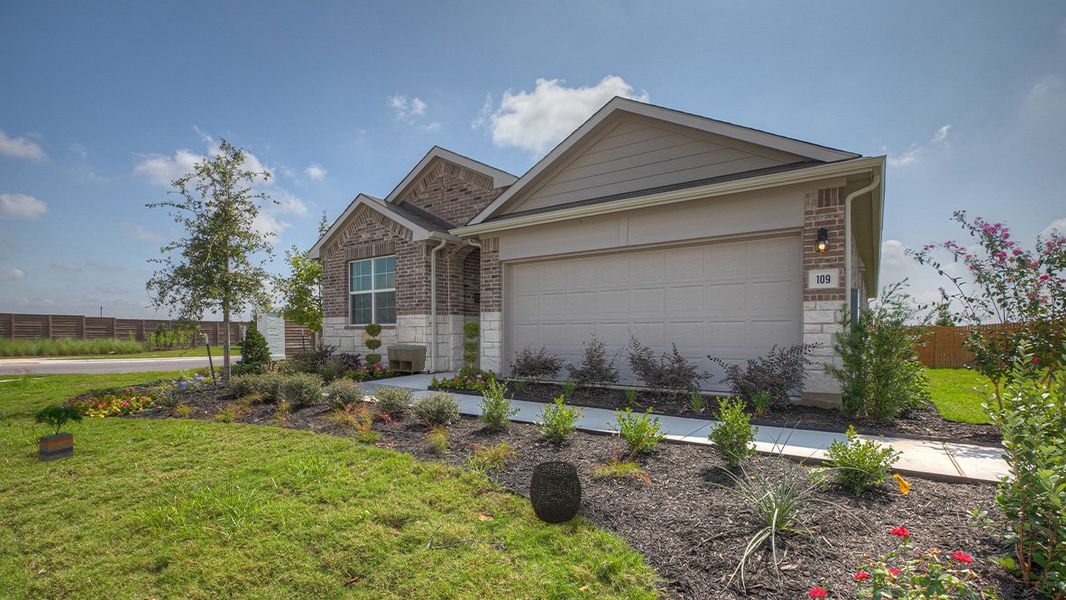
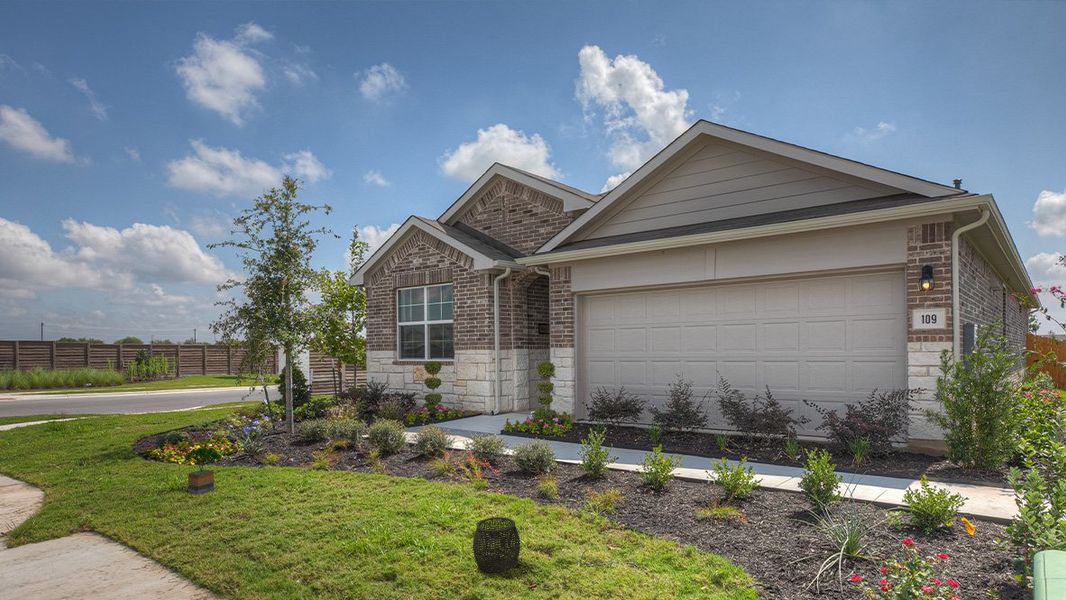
storage bench: present [387,345,427,374] -> none [448,382,491,415]
woven basket: present [529,461,582,522] -> present [473,517,521,573]

